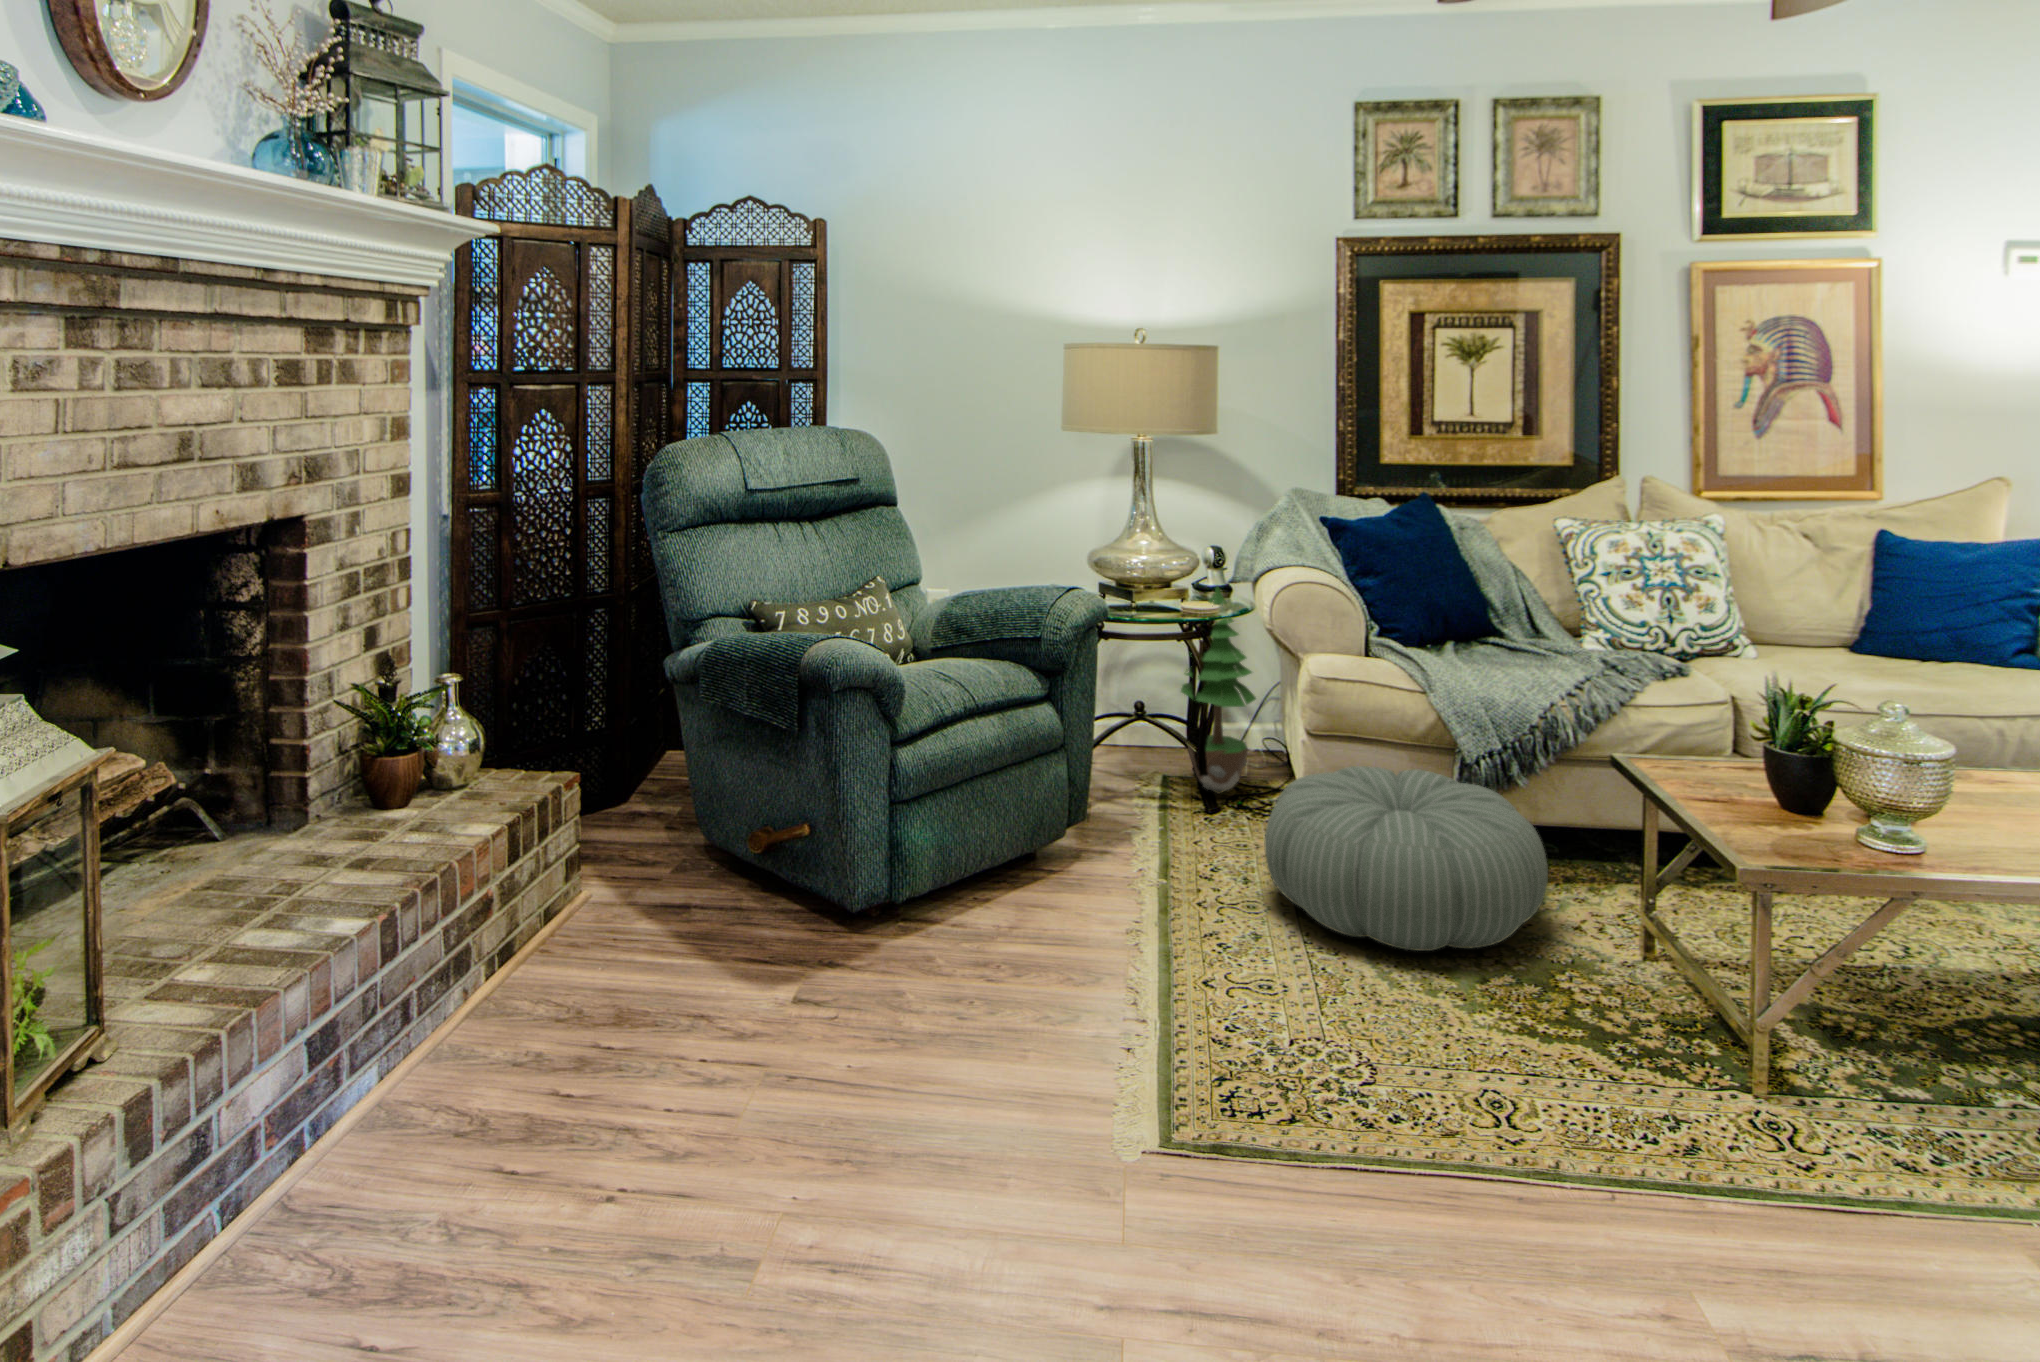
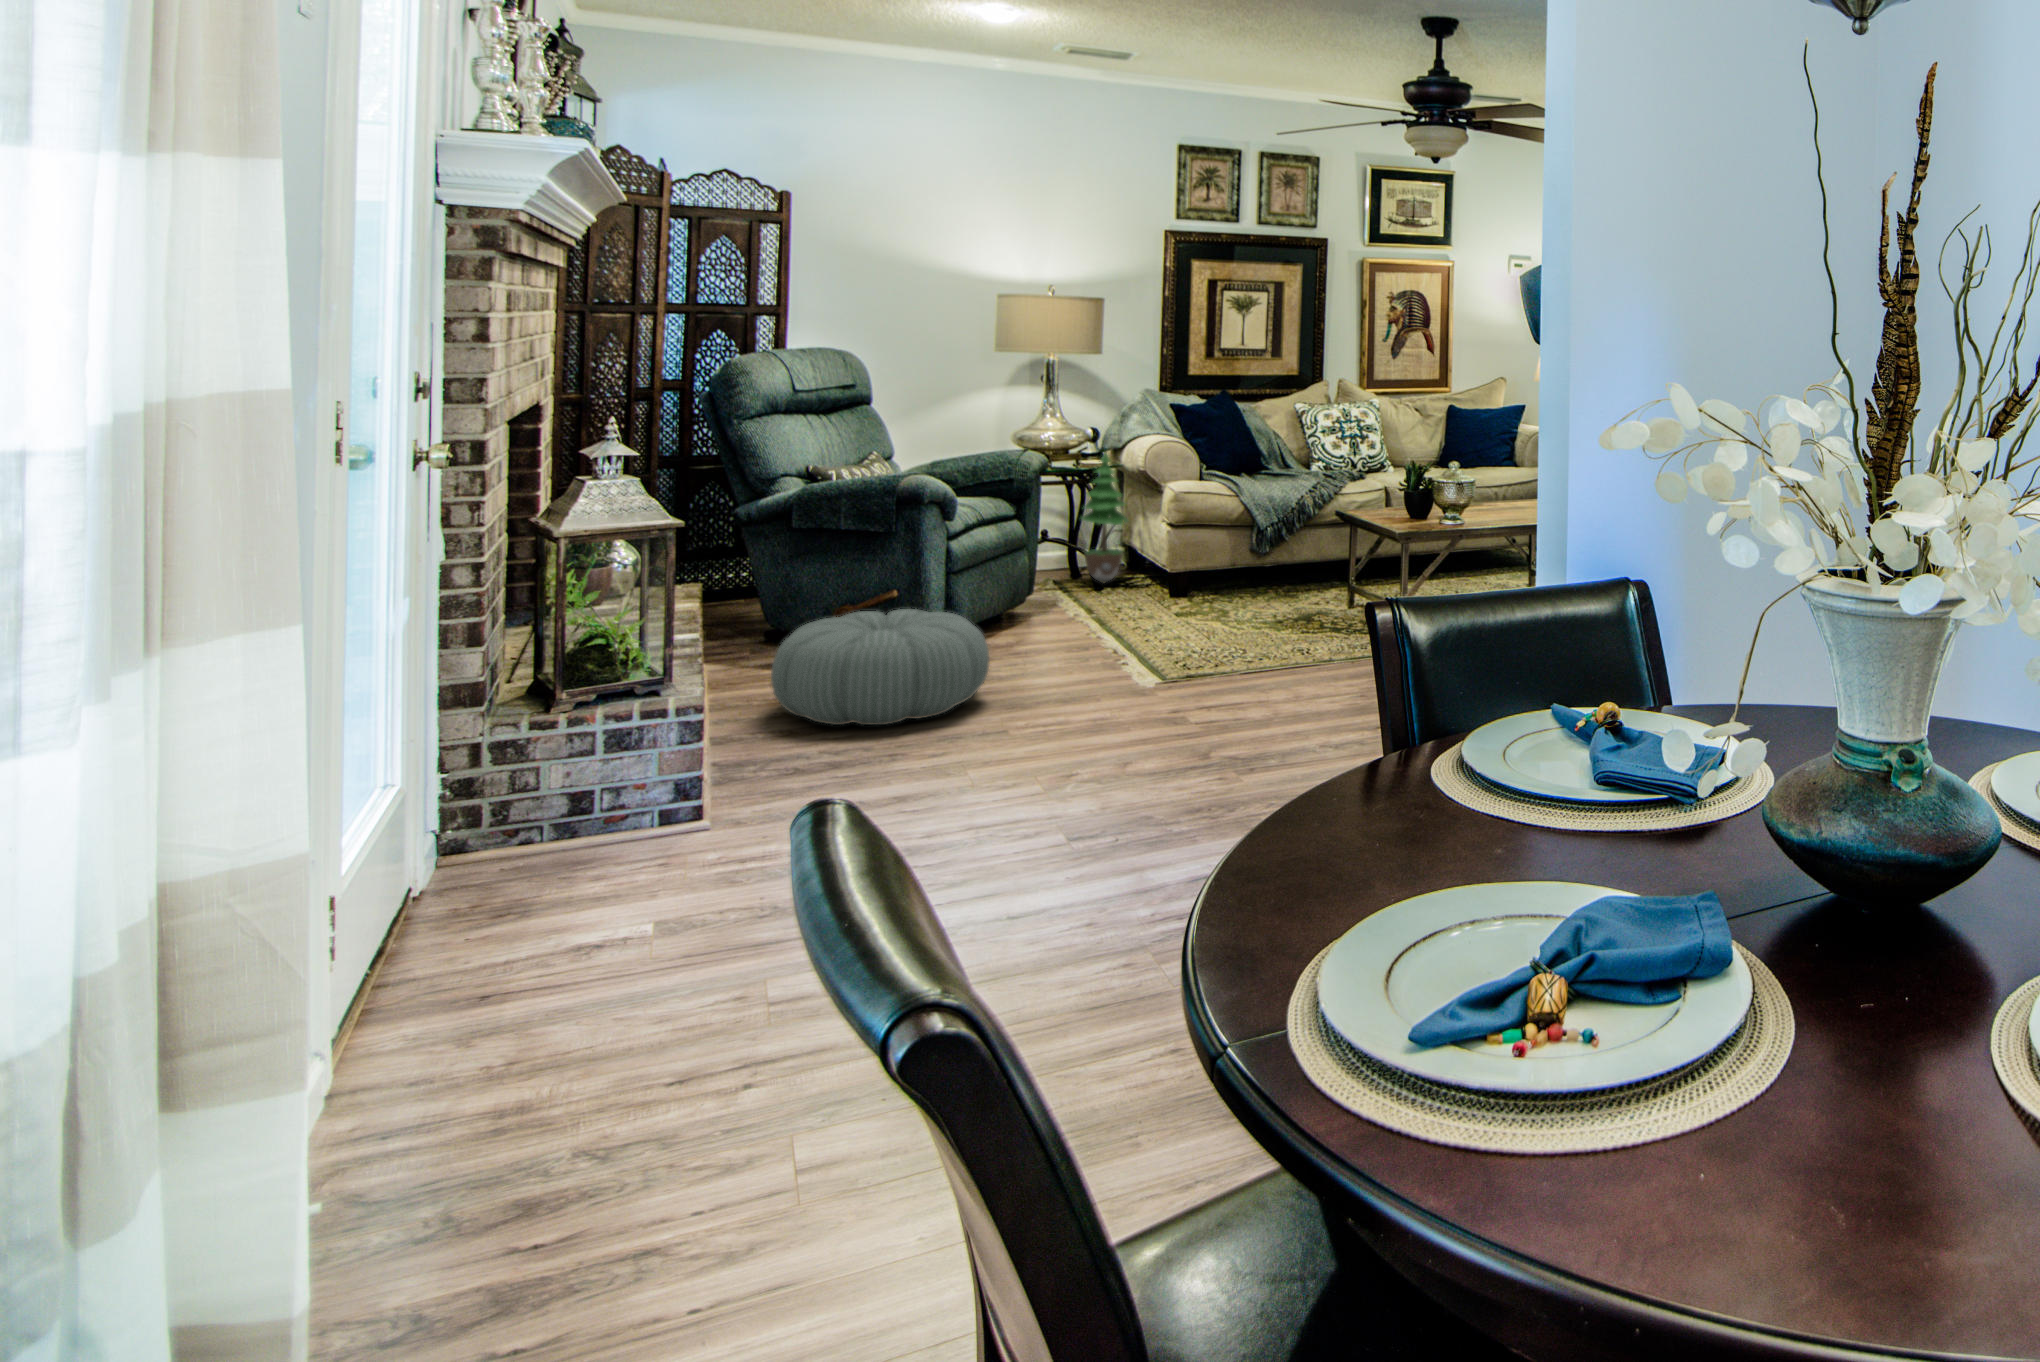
pouf: present [1264,766,1548,951] -> present [771,609,989,725]

